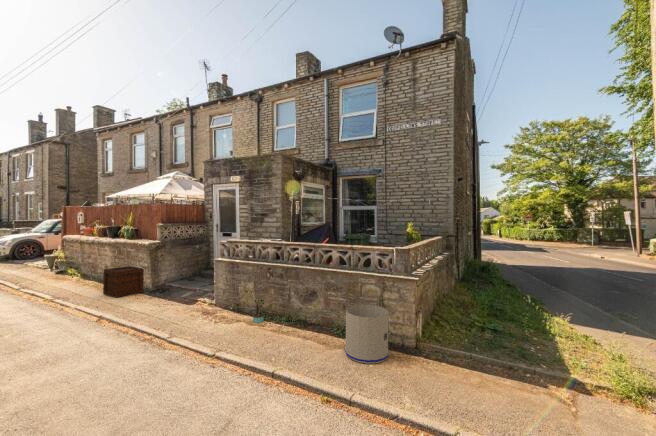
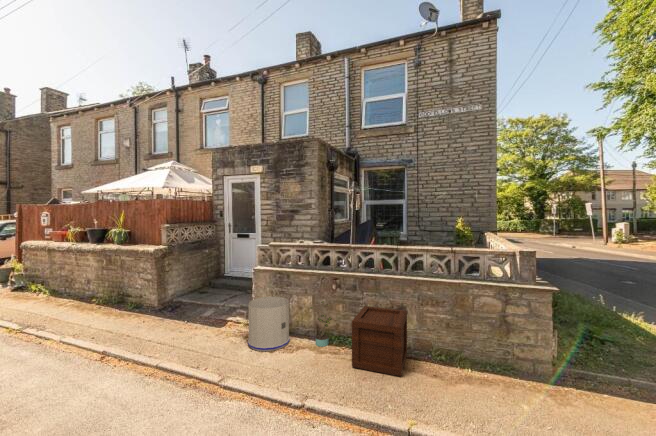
wooden crate: present [103,266,144,298] -> present [352,306,407,376]
trash can: present [345,305,389,364] -> present [248,297,290,351]

